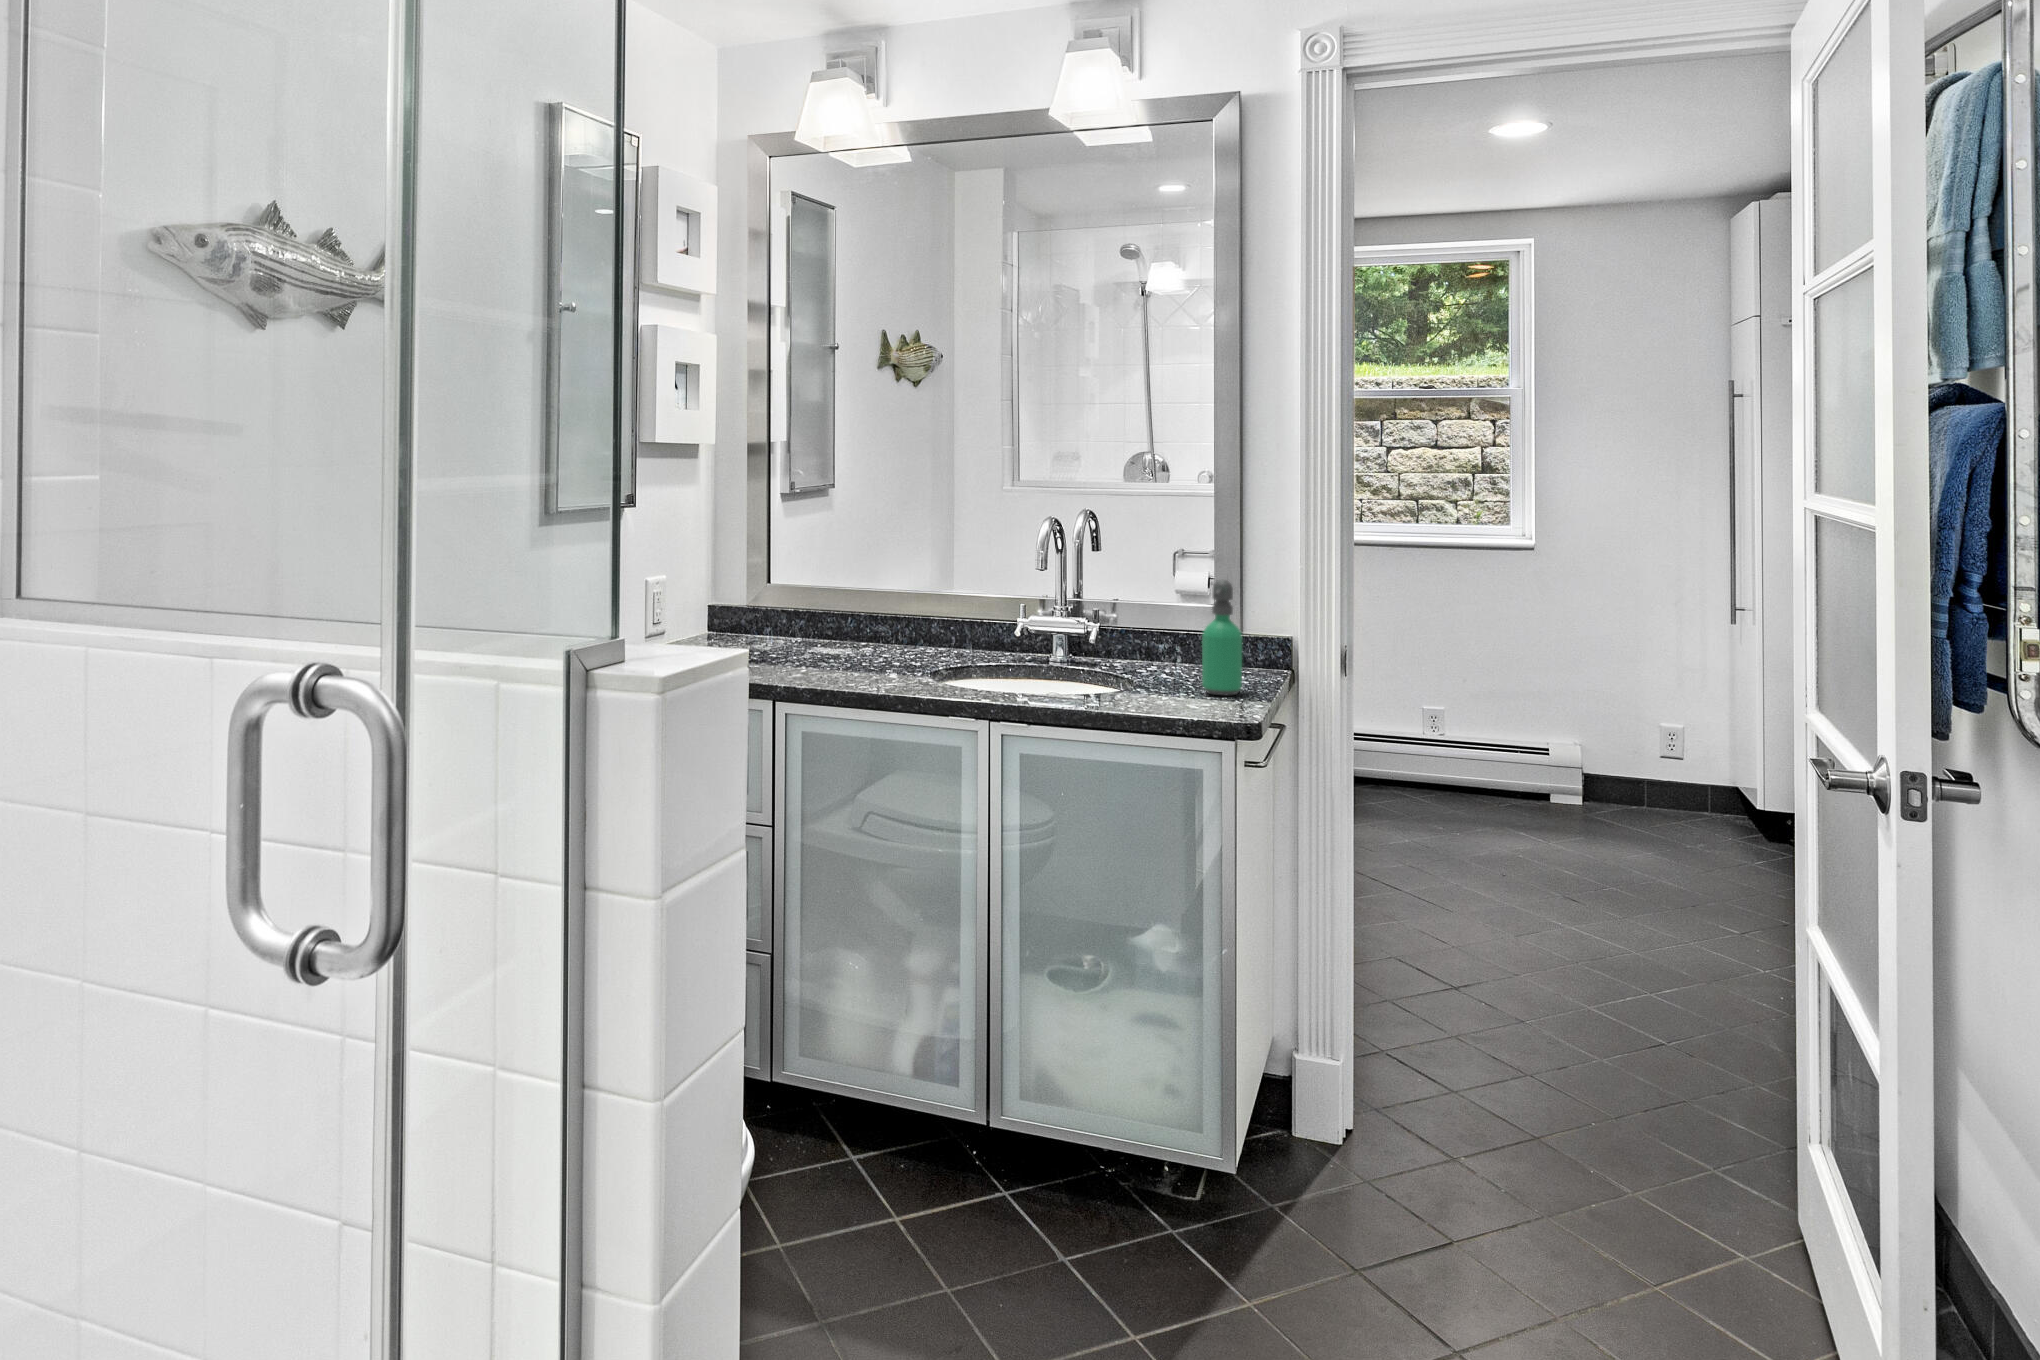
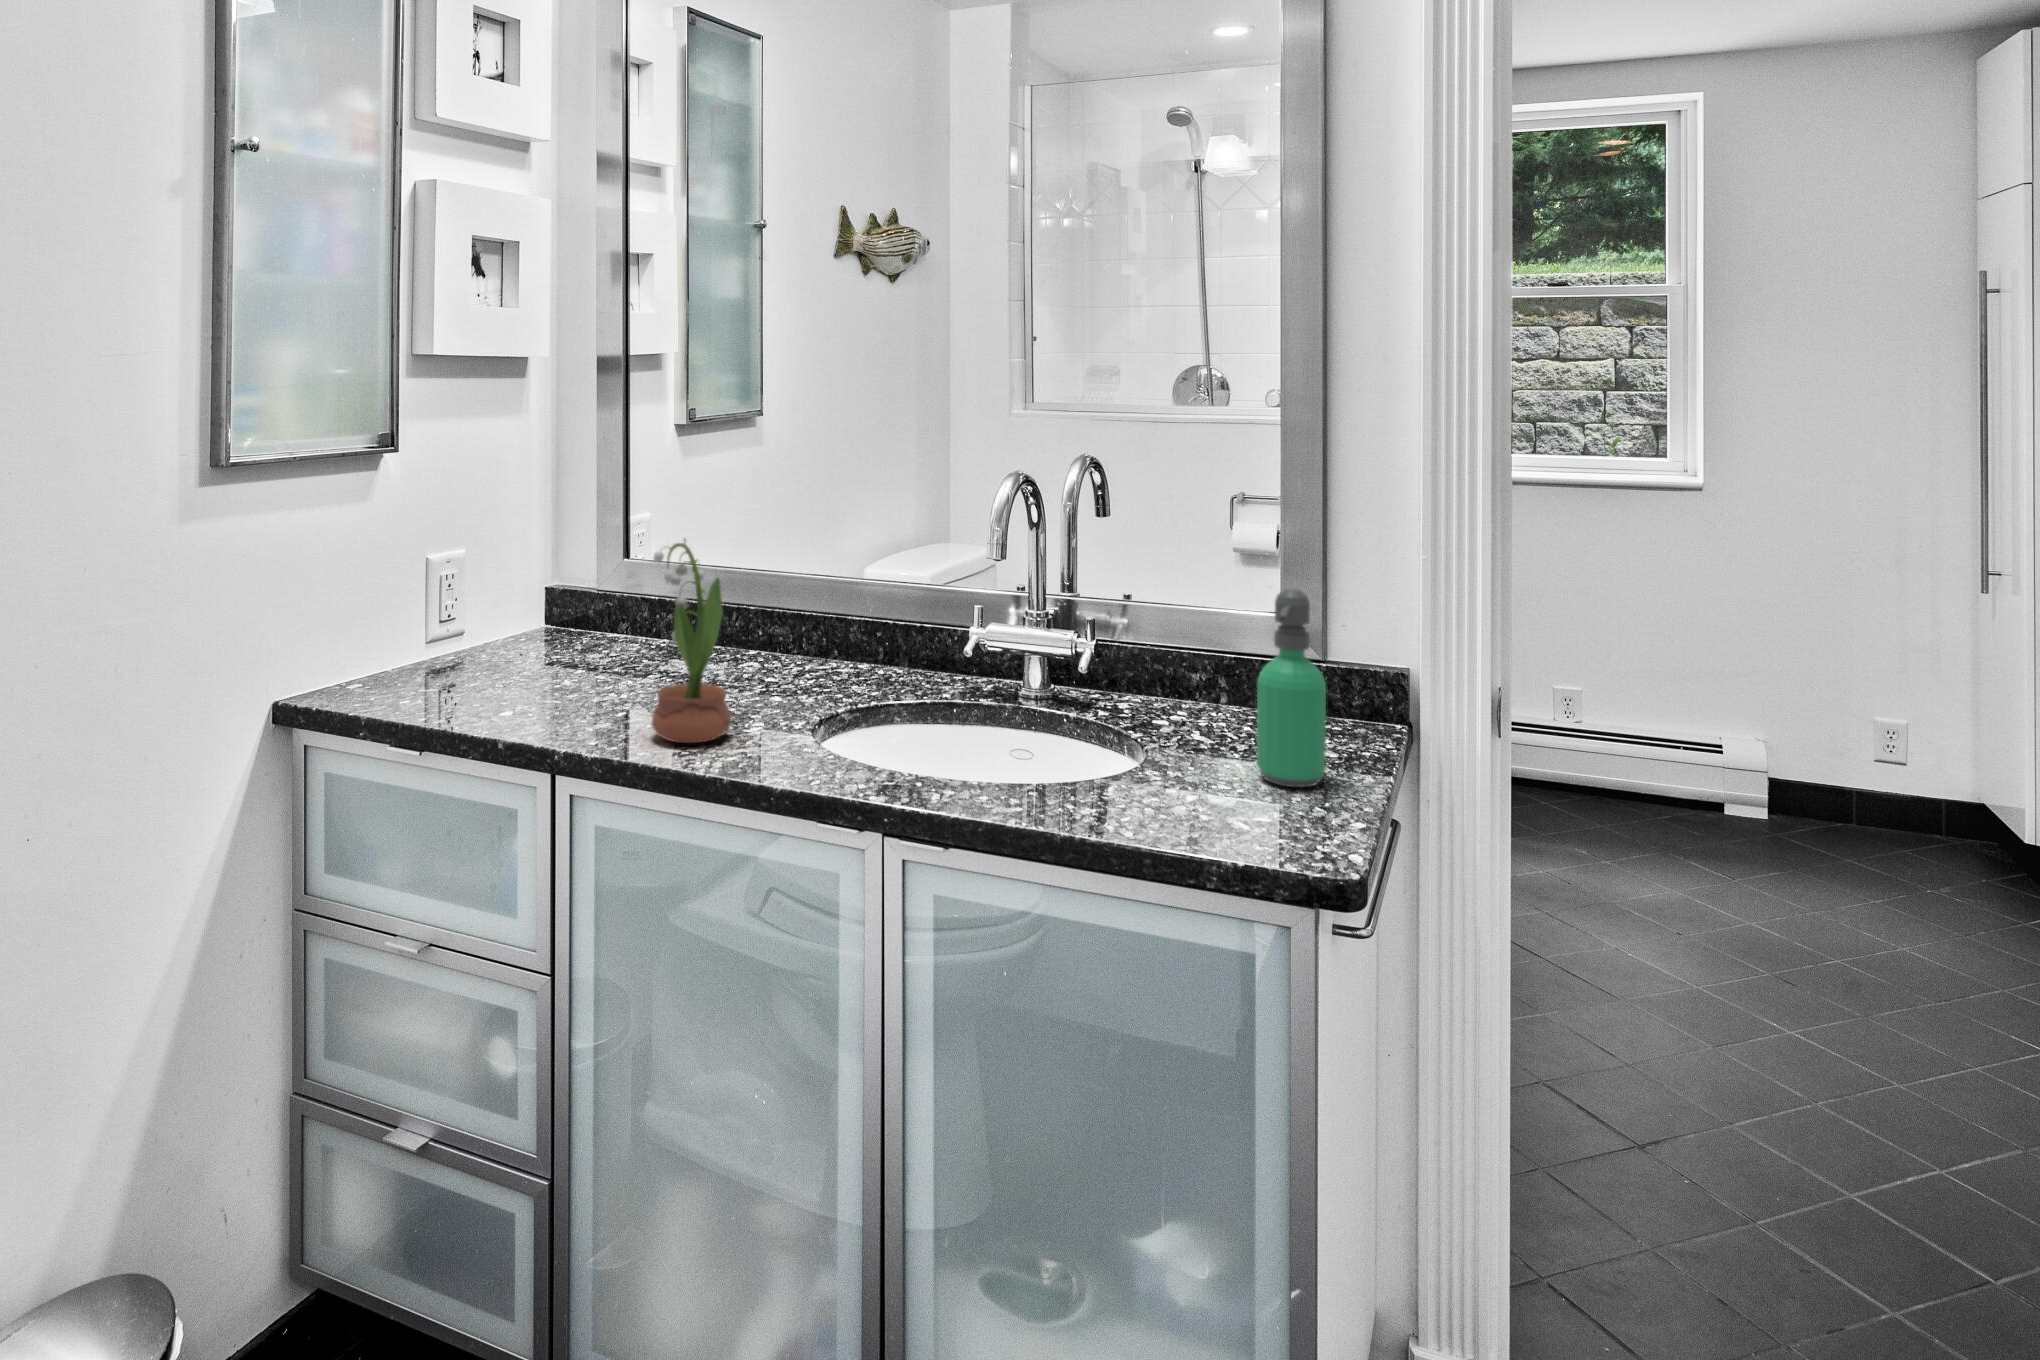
potted flower: none [825,555,878,682] -> present [652,539,731,743]

